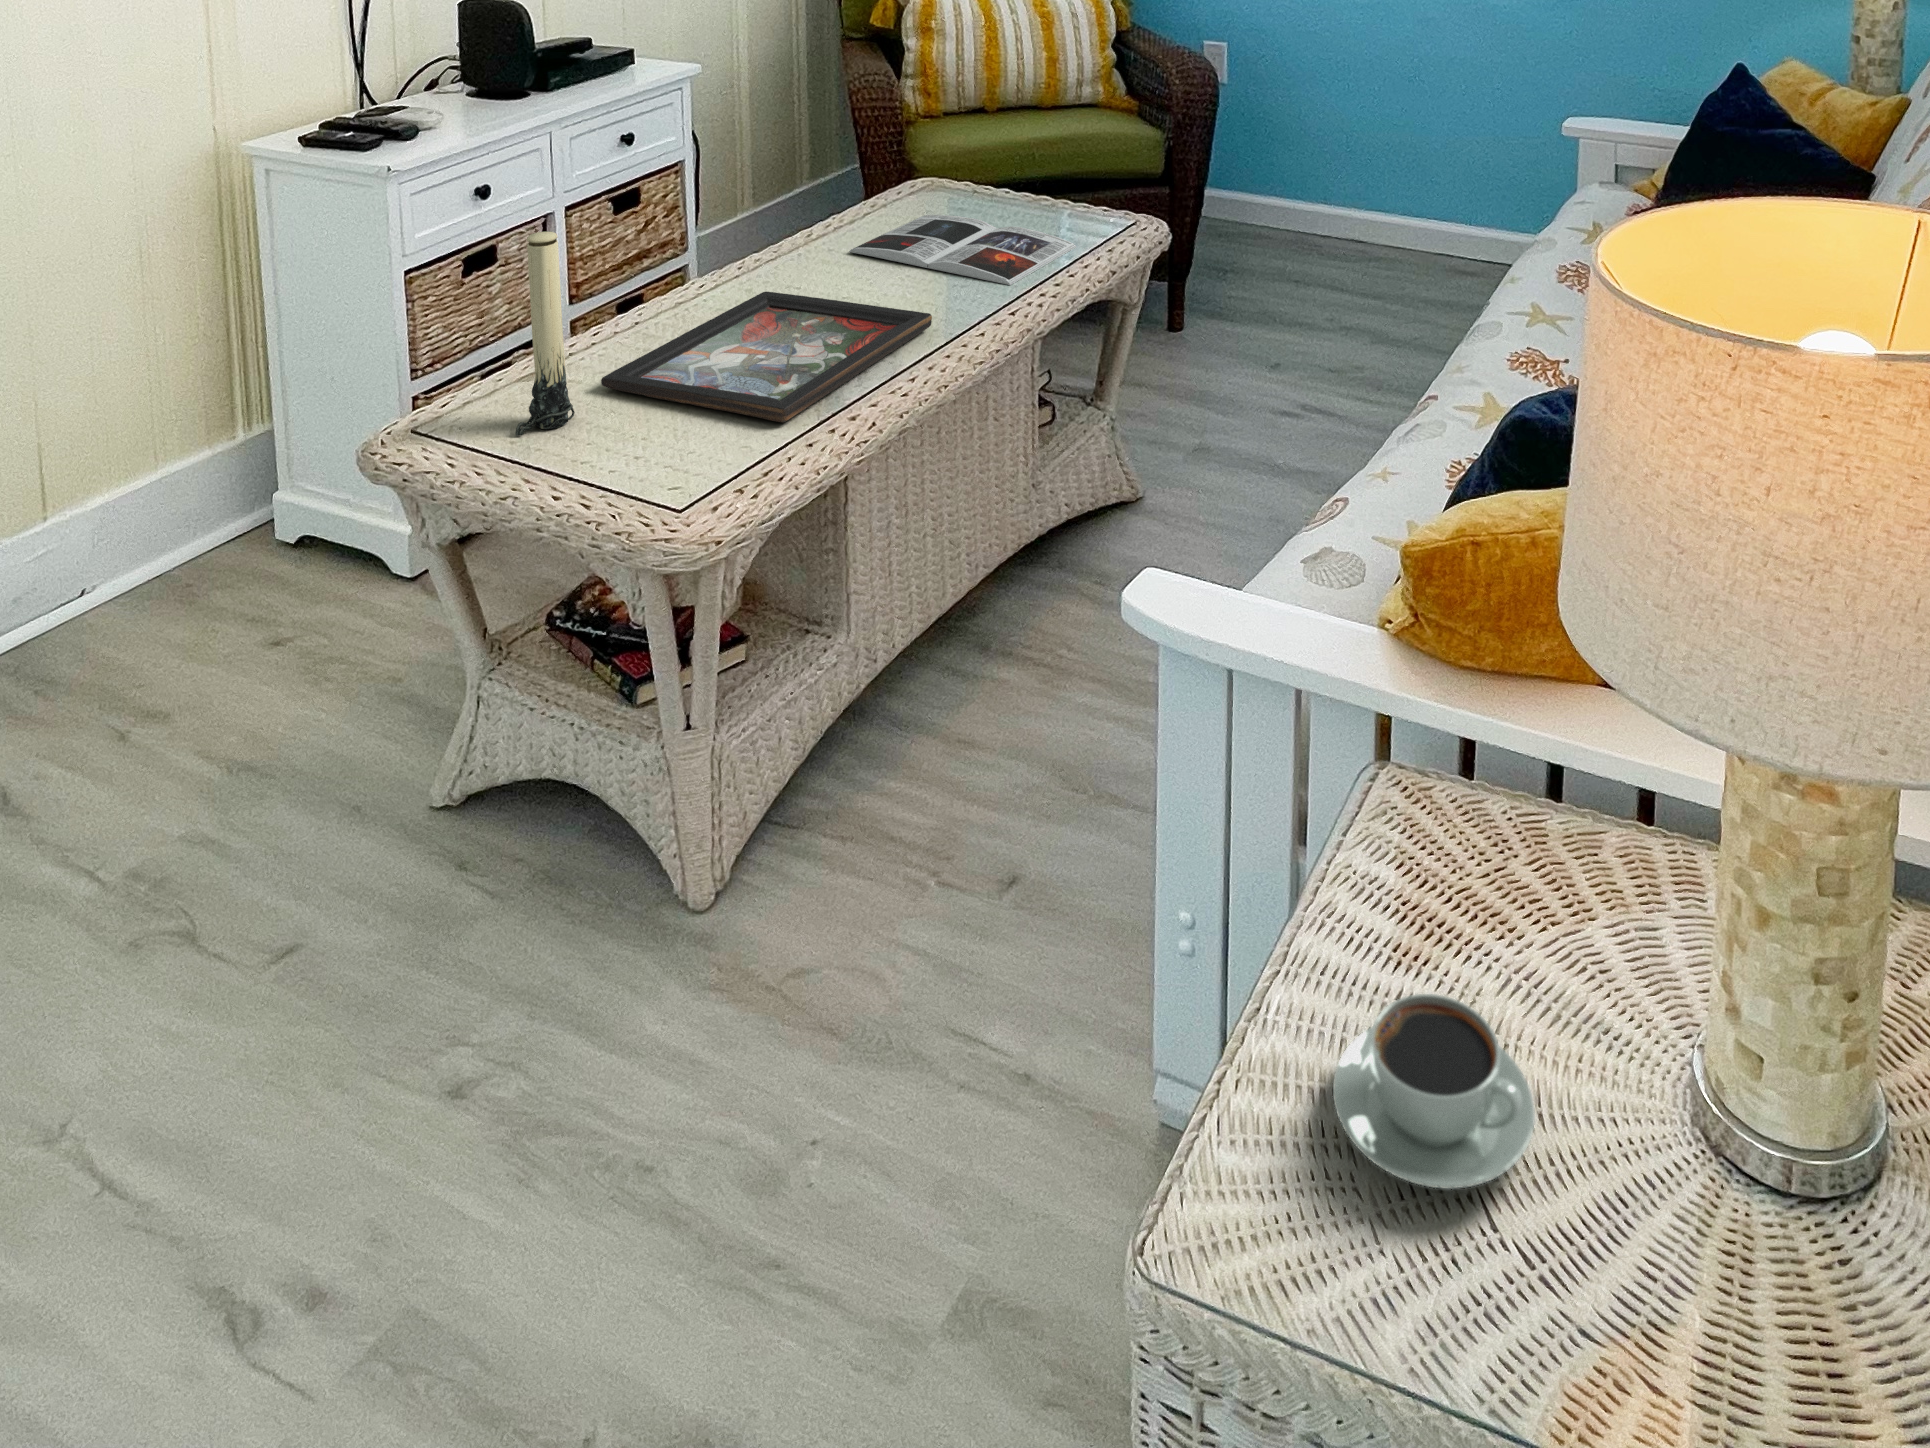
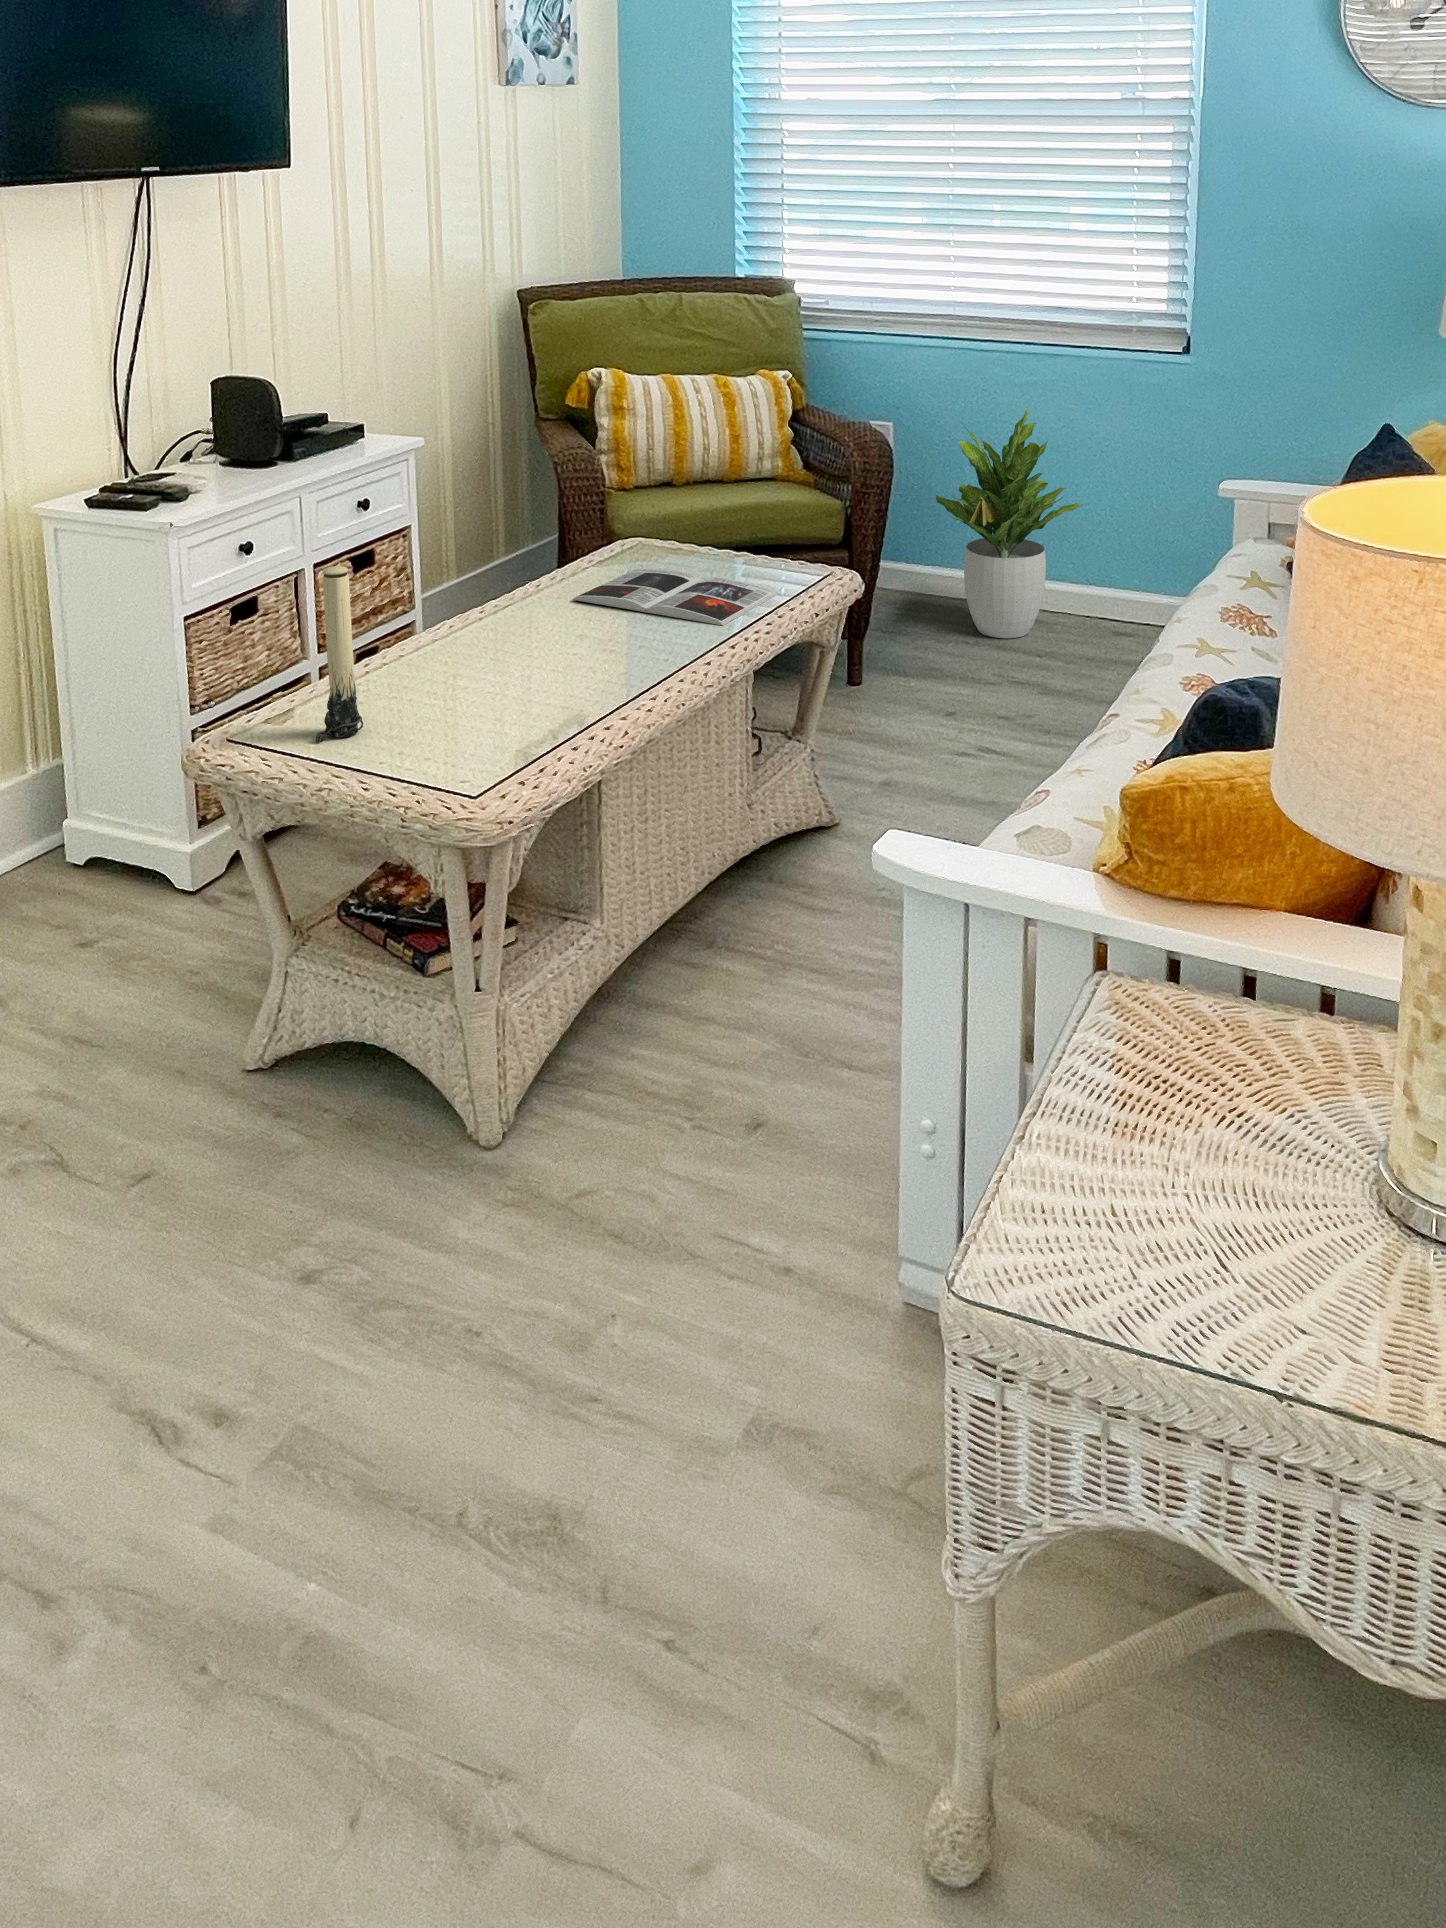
potted plant: none [1274,28,1431,275] -> present [936,408,1082,638]
decorative tray: present [601,291,932,422] -> none [380,630,660,731]
coffee cup: present [1333,994,1535,1189] -> none [1088,1108,1250,1235]

